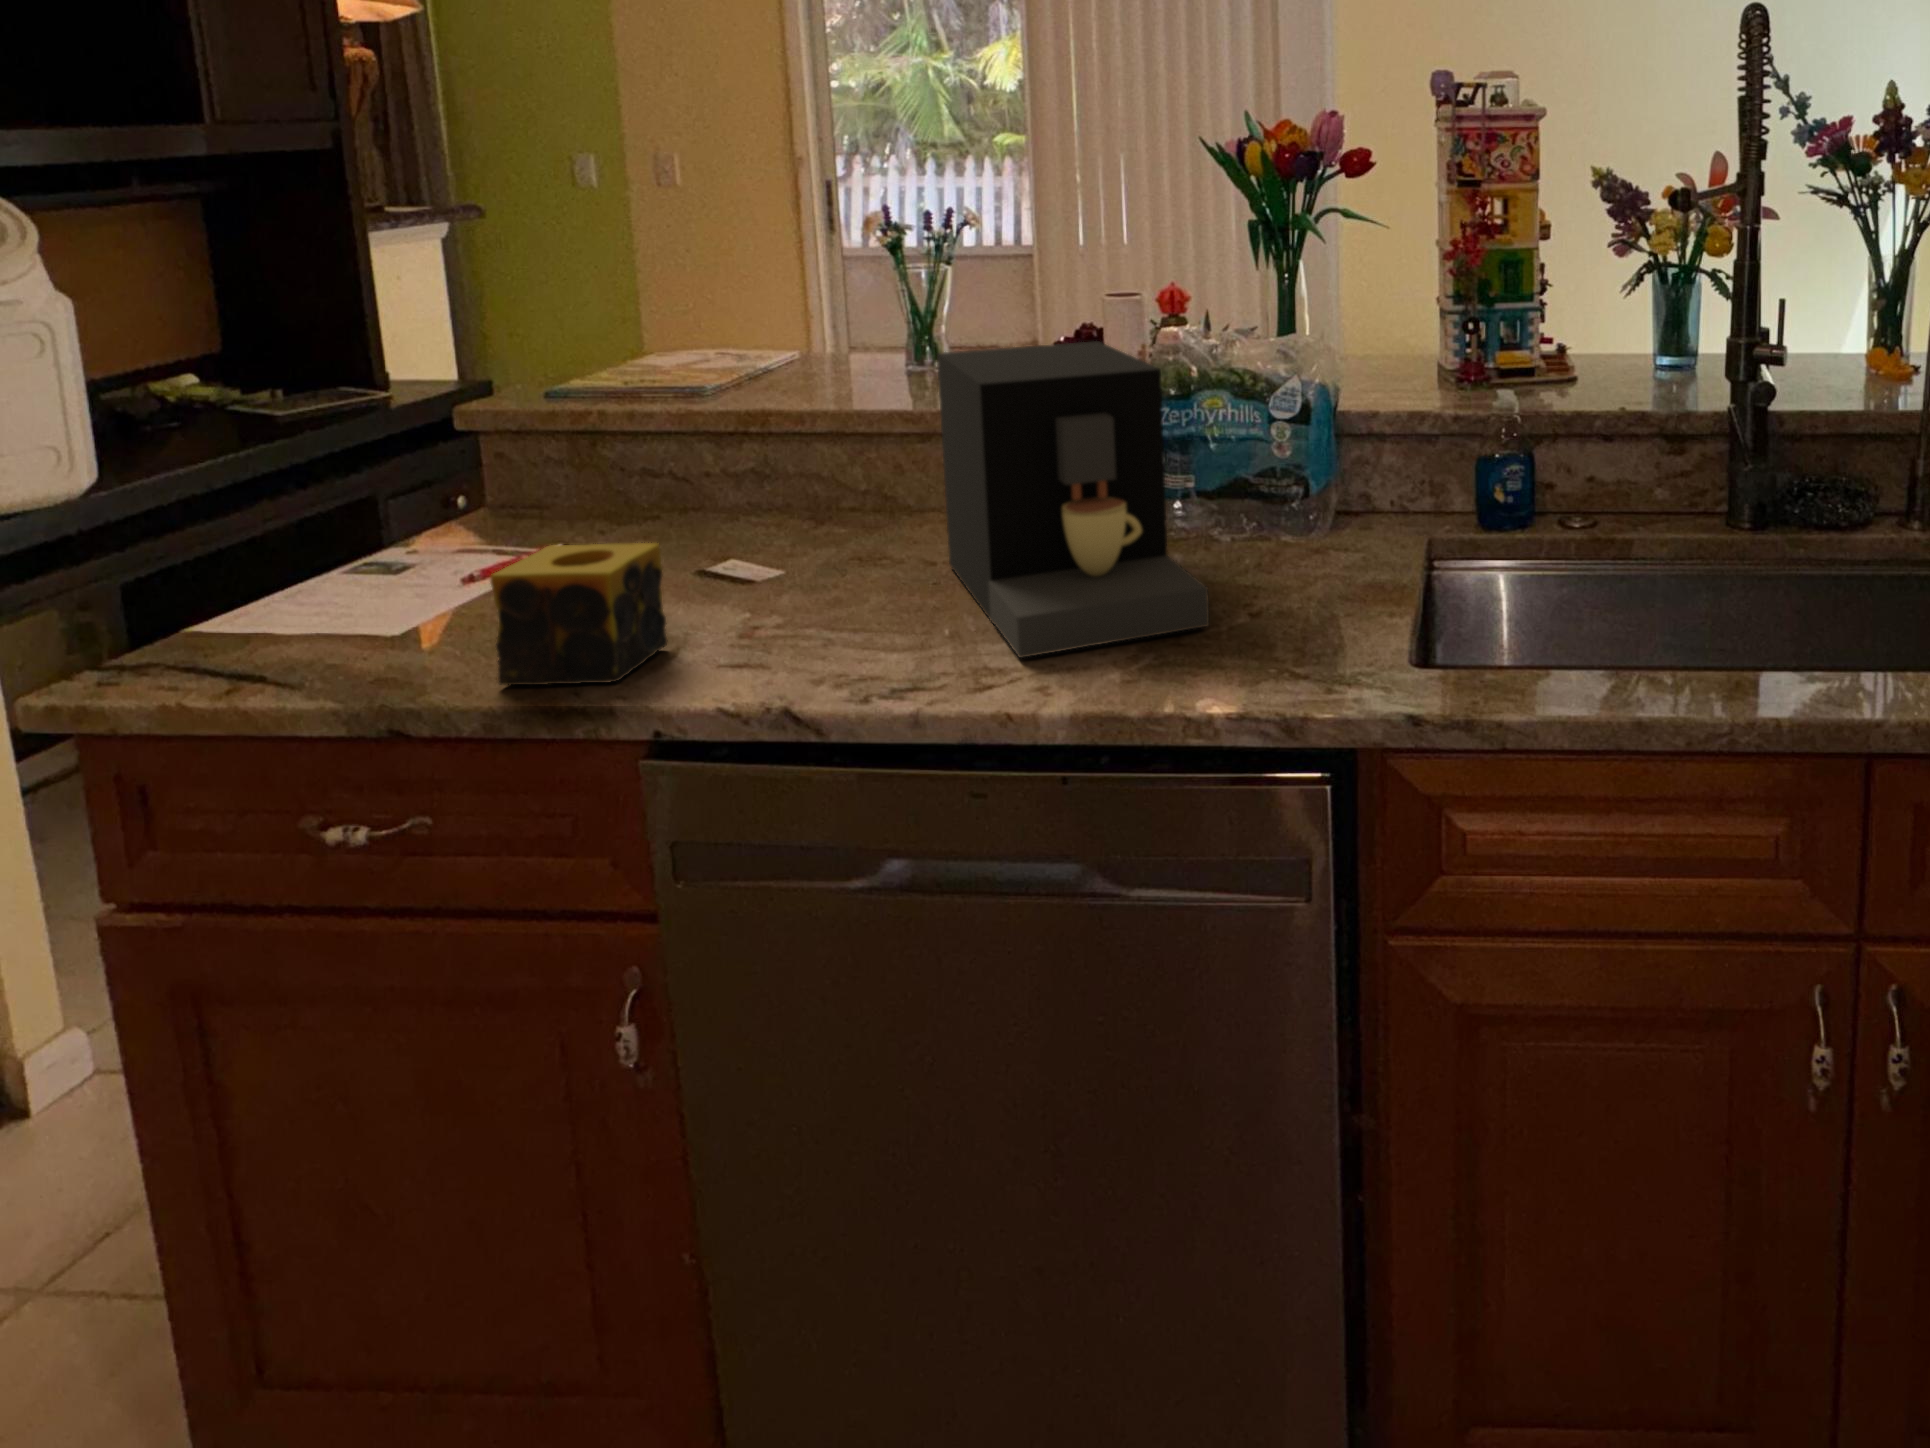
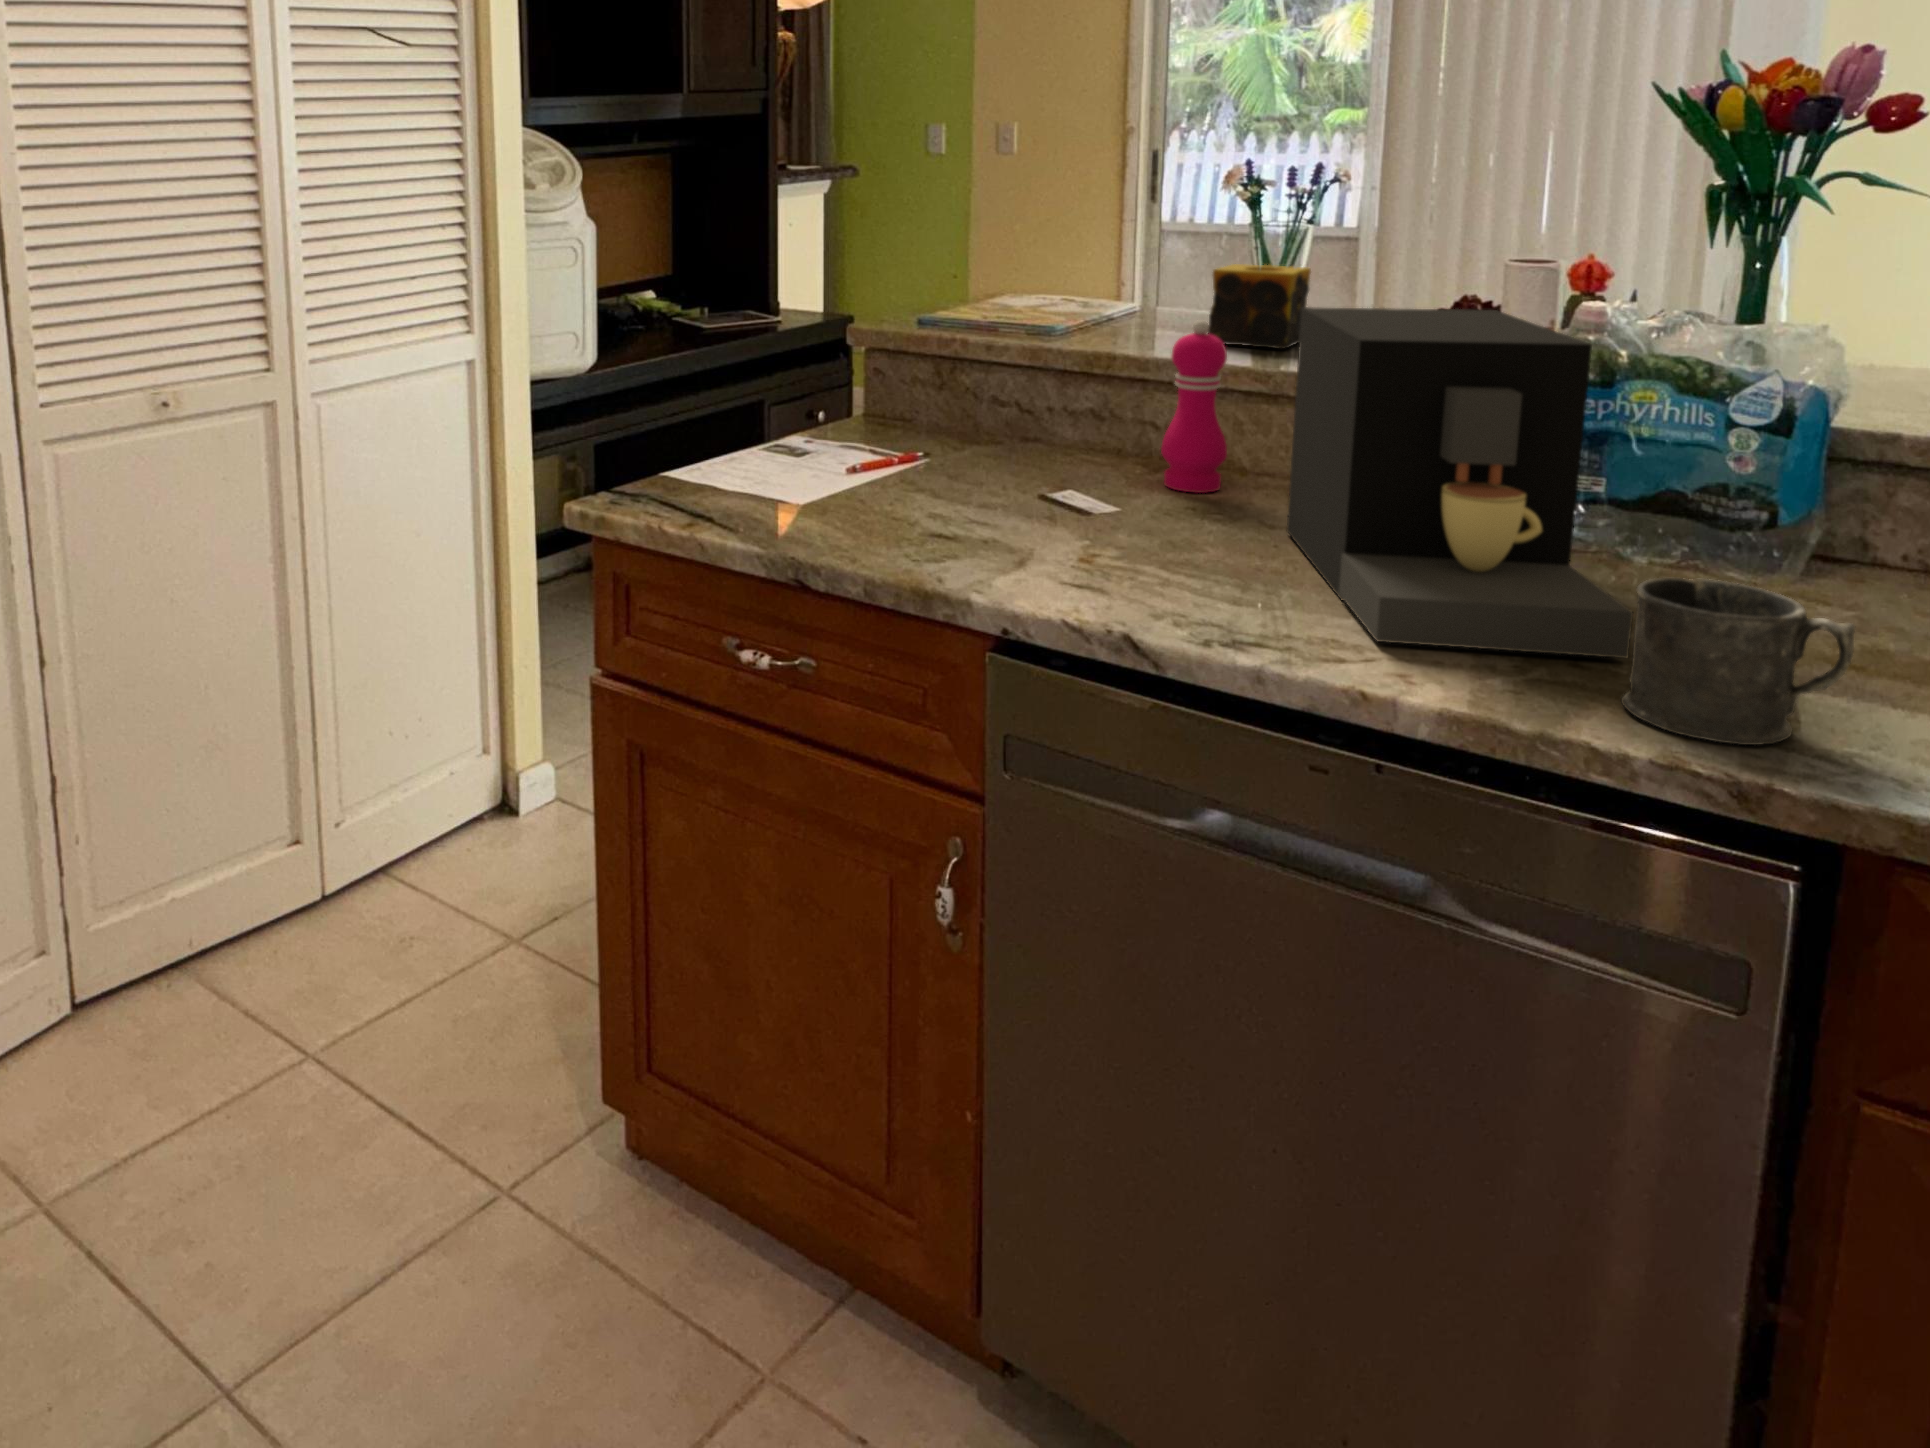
pepper mill: none [827,370,893,541] -> present [1161,320,1227,493]
candle: present [490,543,668,685] -> present [1208,264,1311,349]
mug: none [1200,552,1337,683] -> present [1621,578,1855,745]

